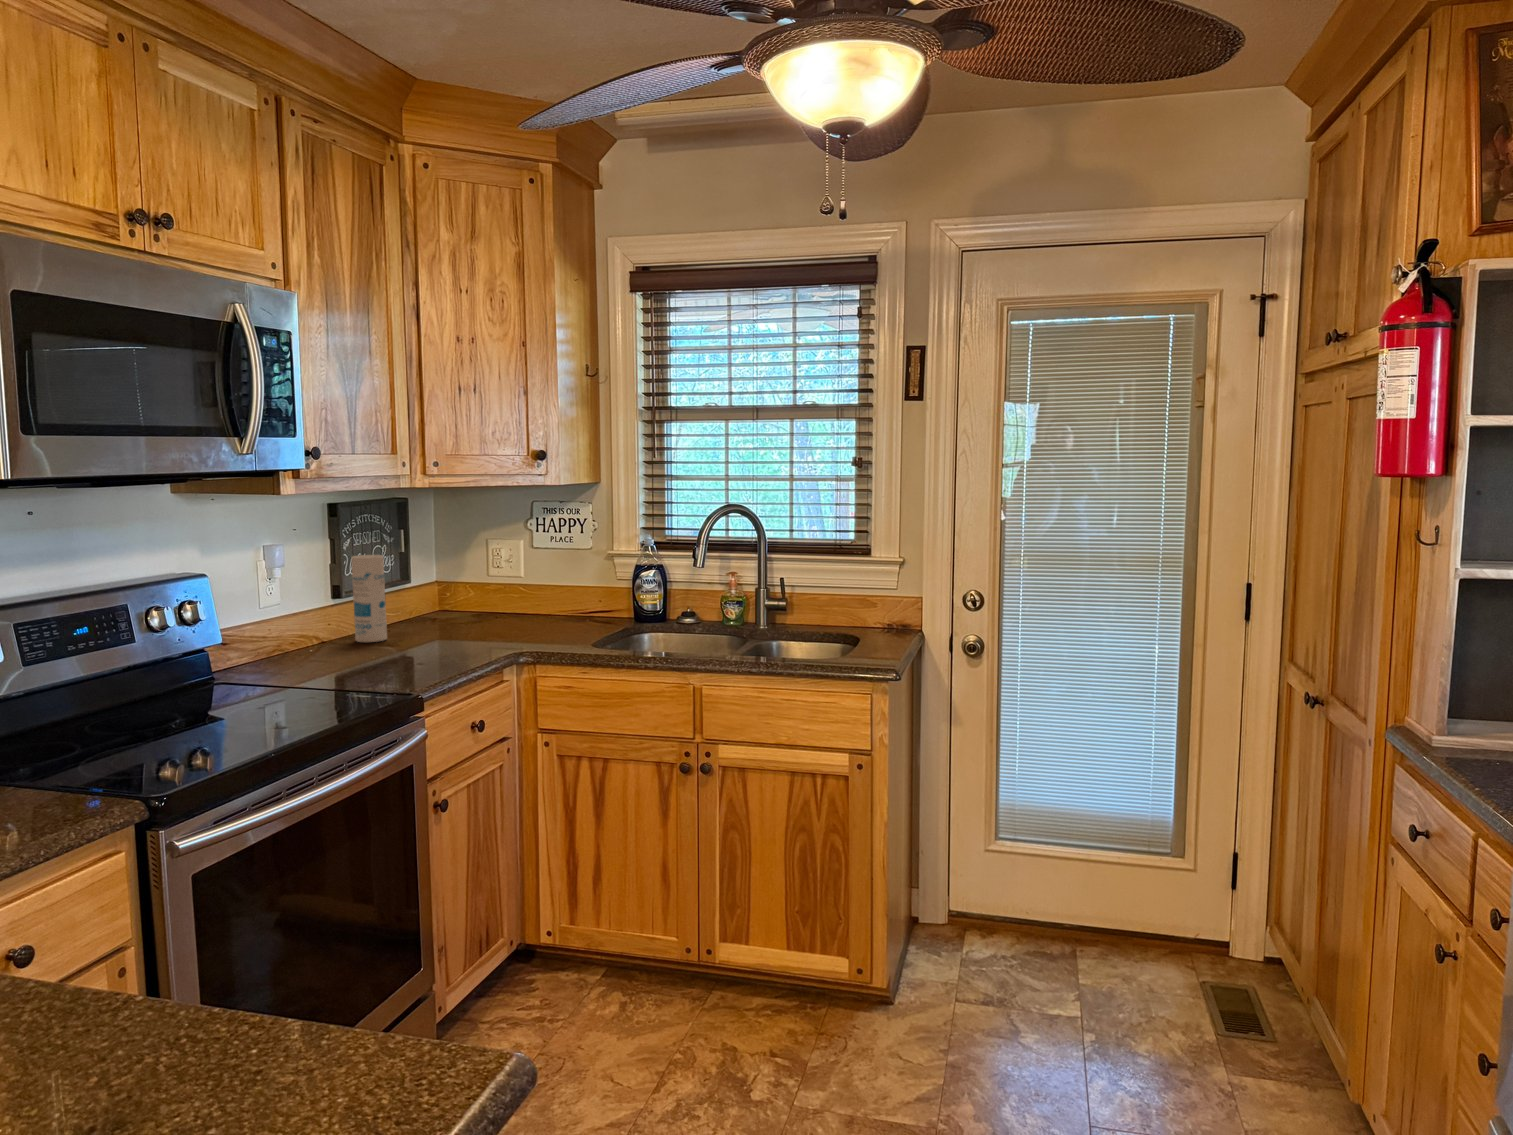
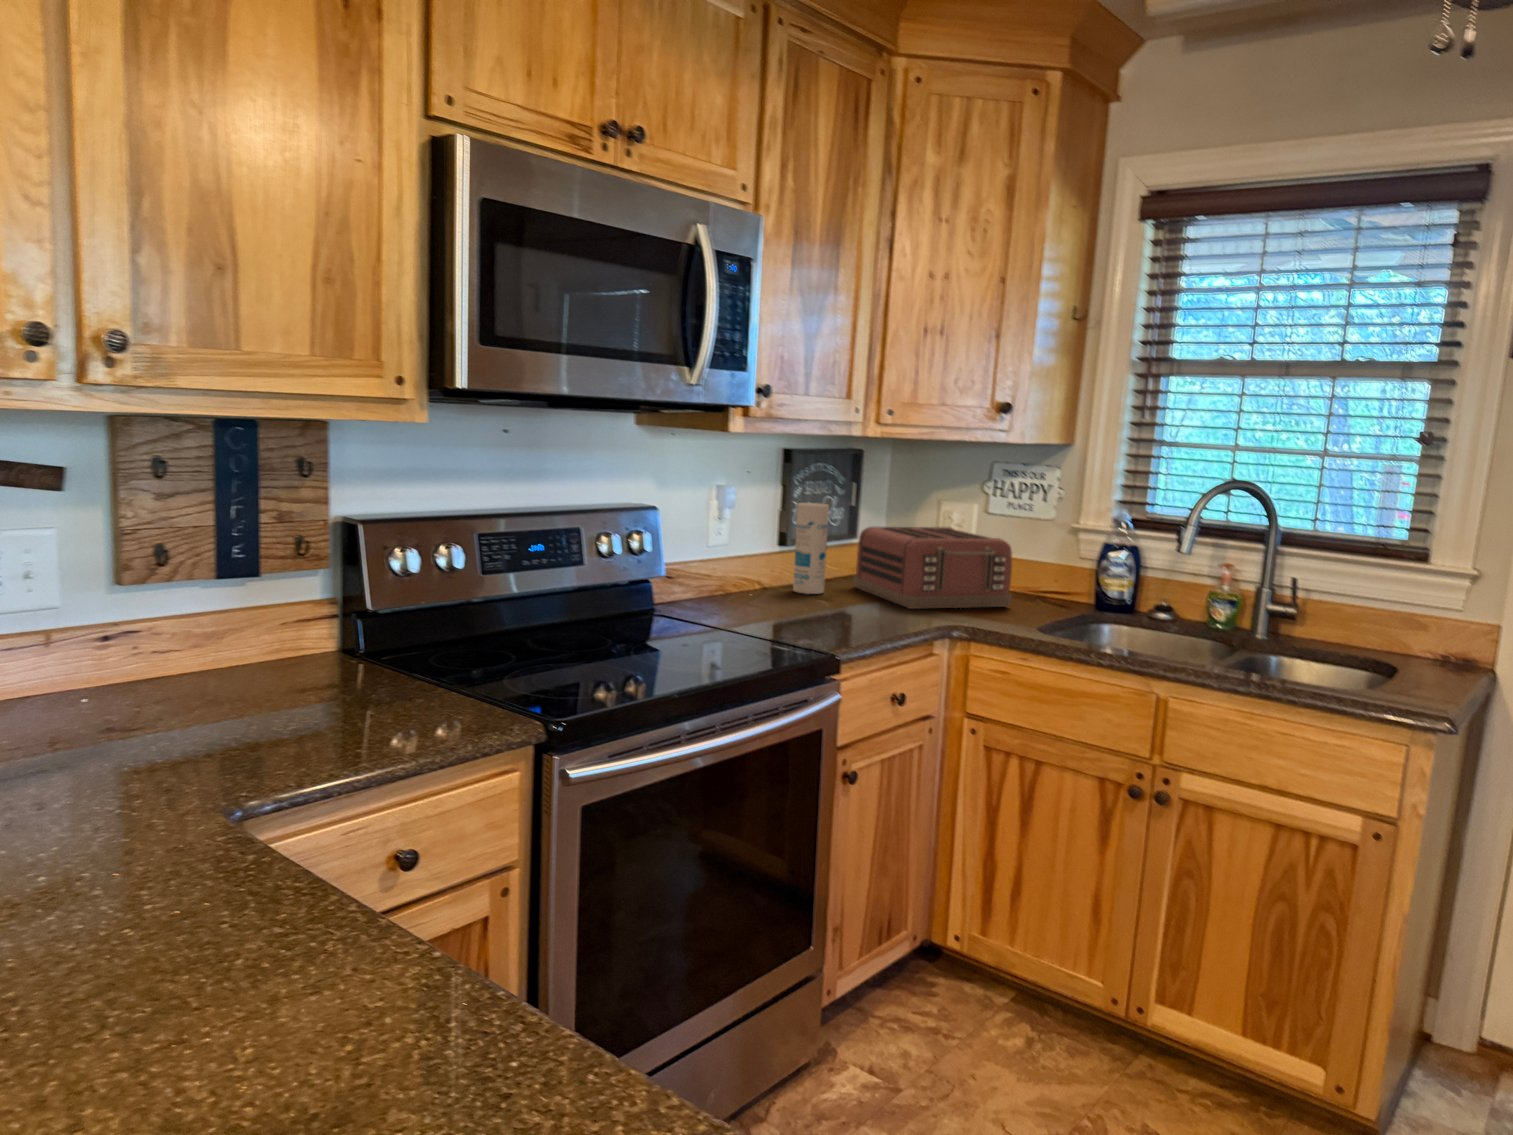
toaster: none [414,565,564,643] -> present [853,527,1012,609]

